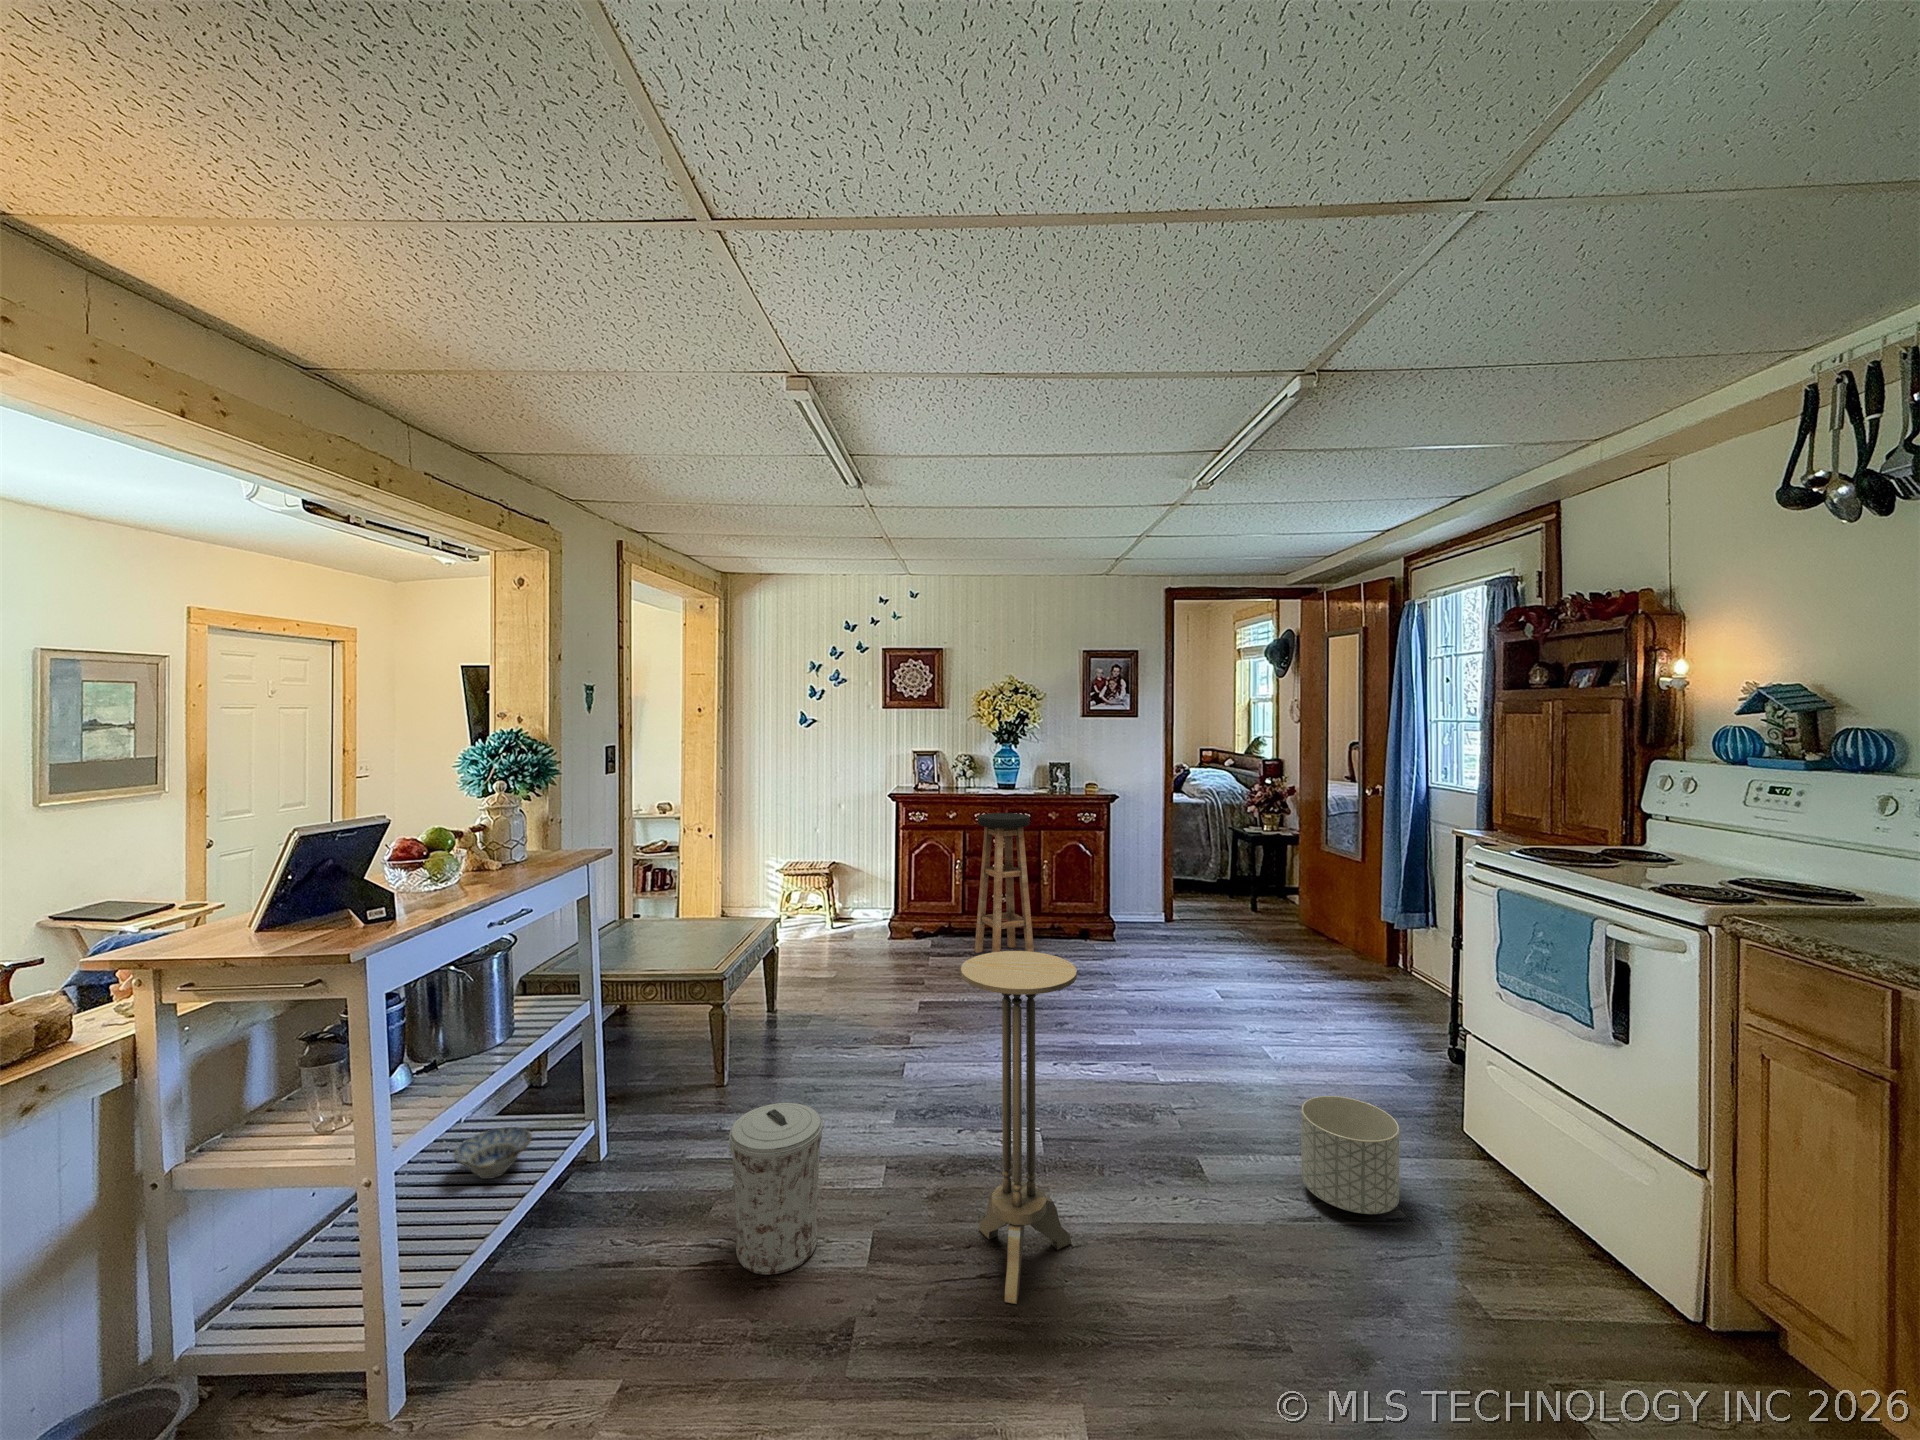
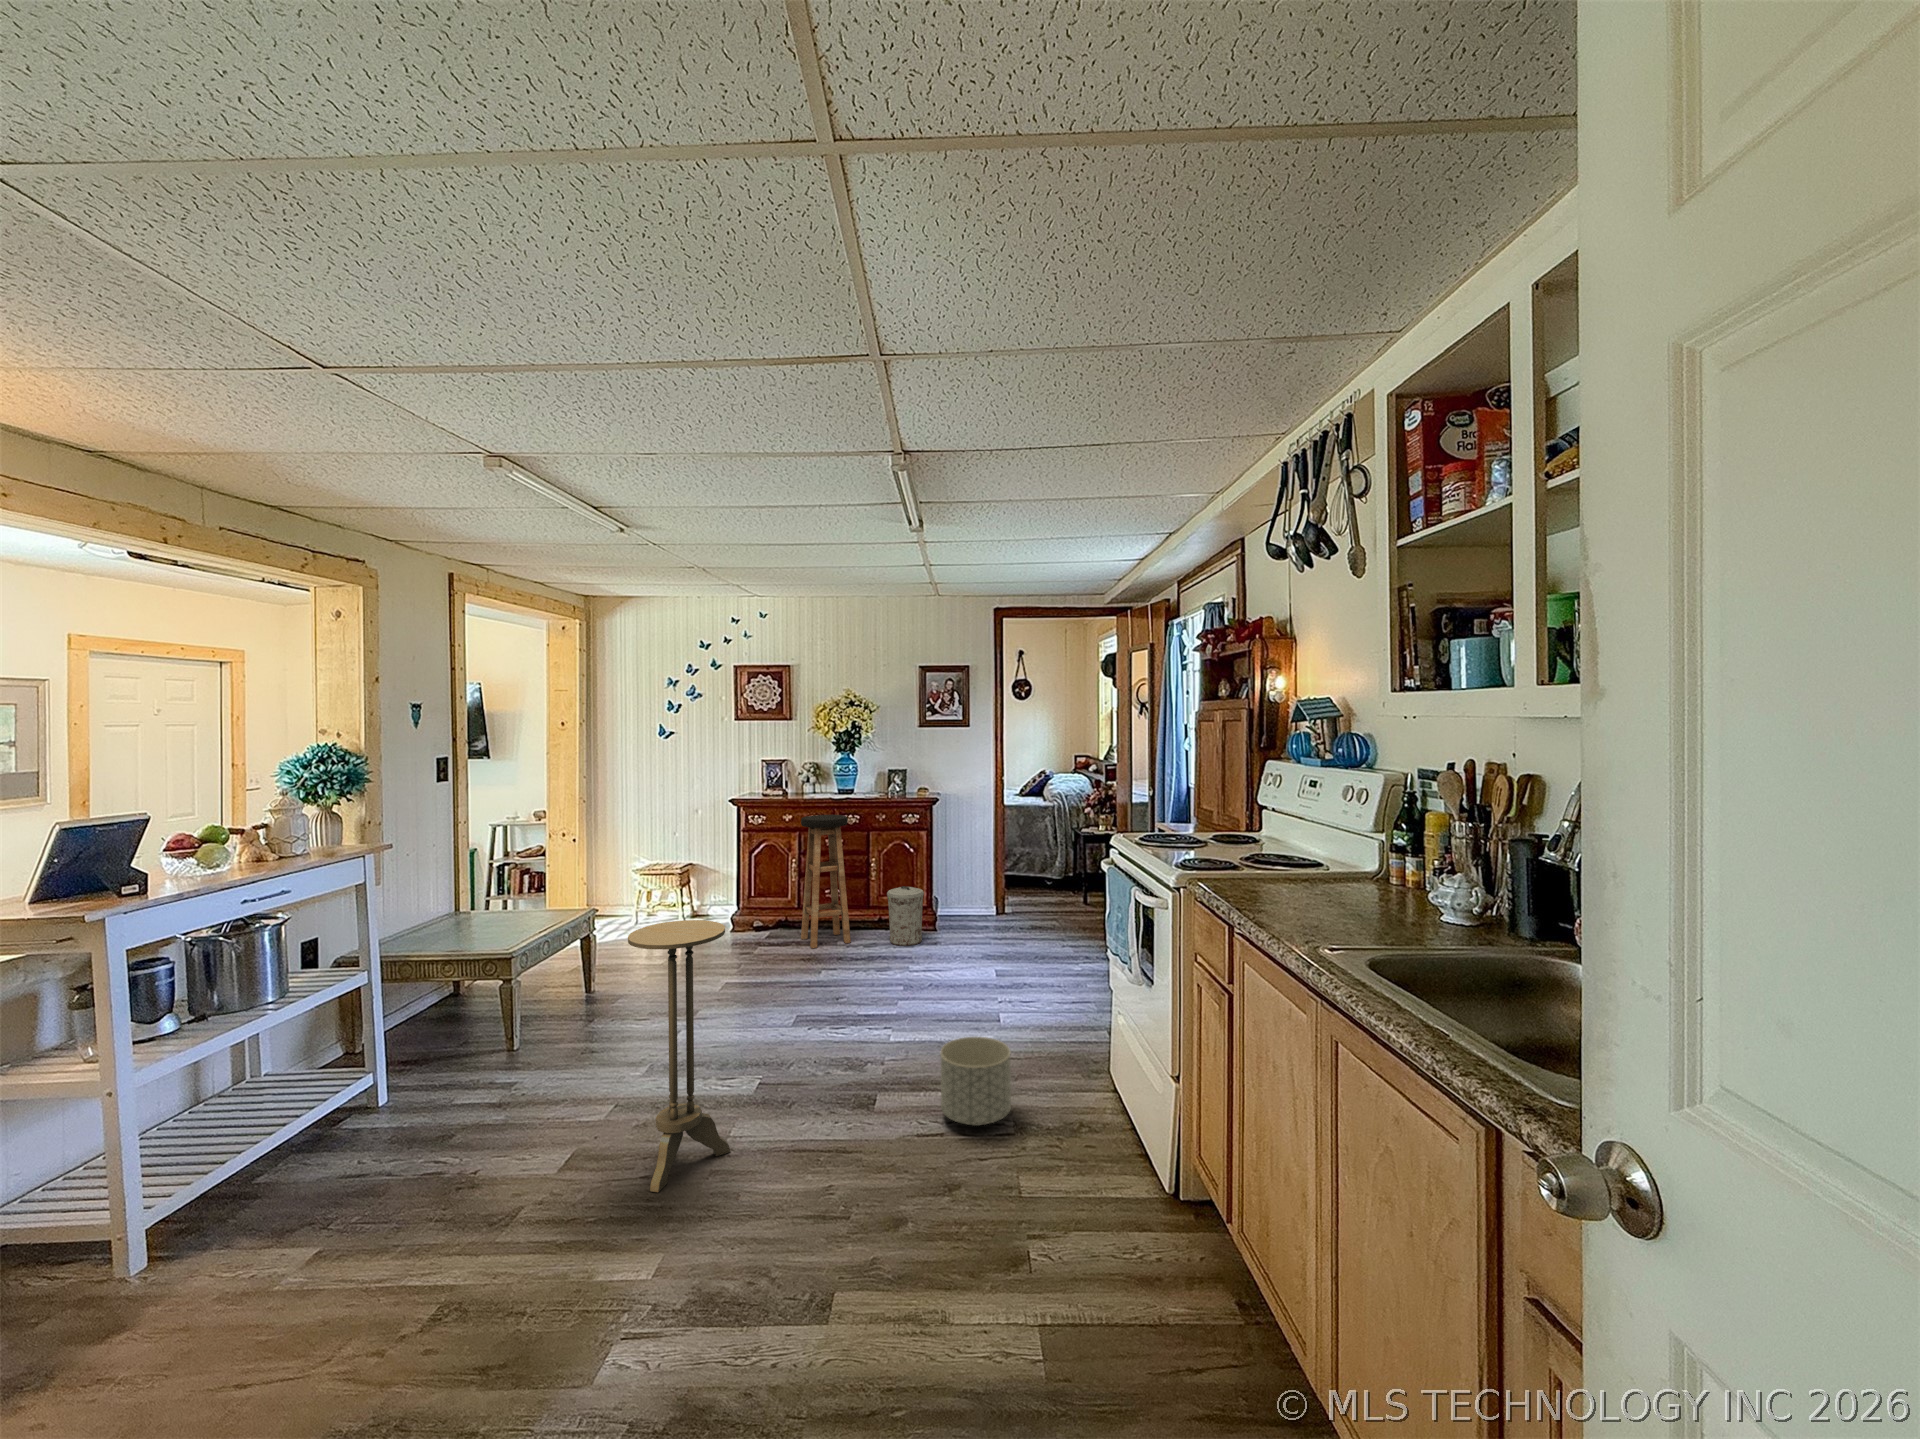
trash can: present [729,1103,823,1275] -> present [887,886,924,946]
ceramic bowl: present [454,1127,532,1179] -> none [228,1074,303,1114]

